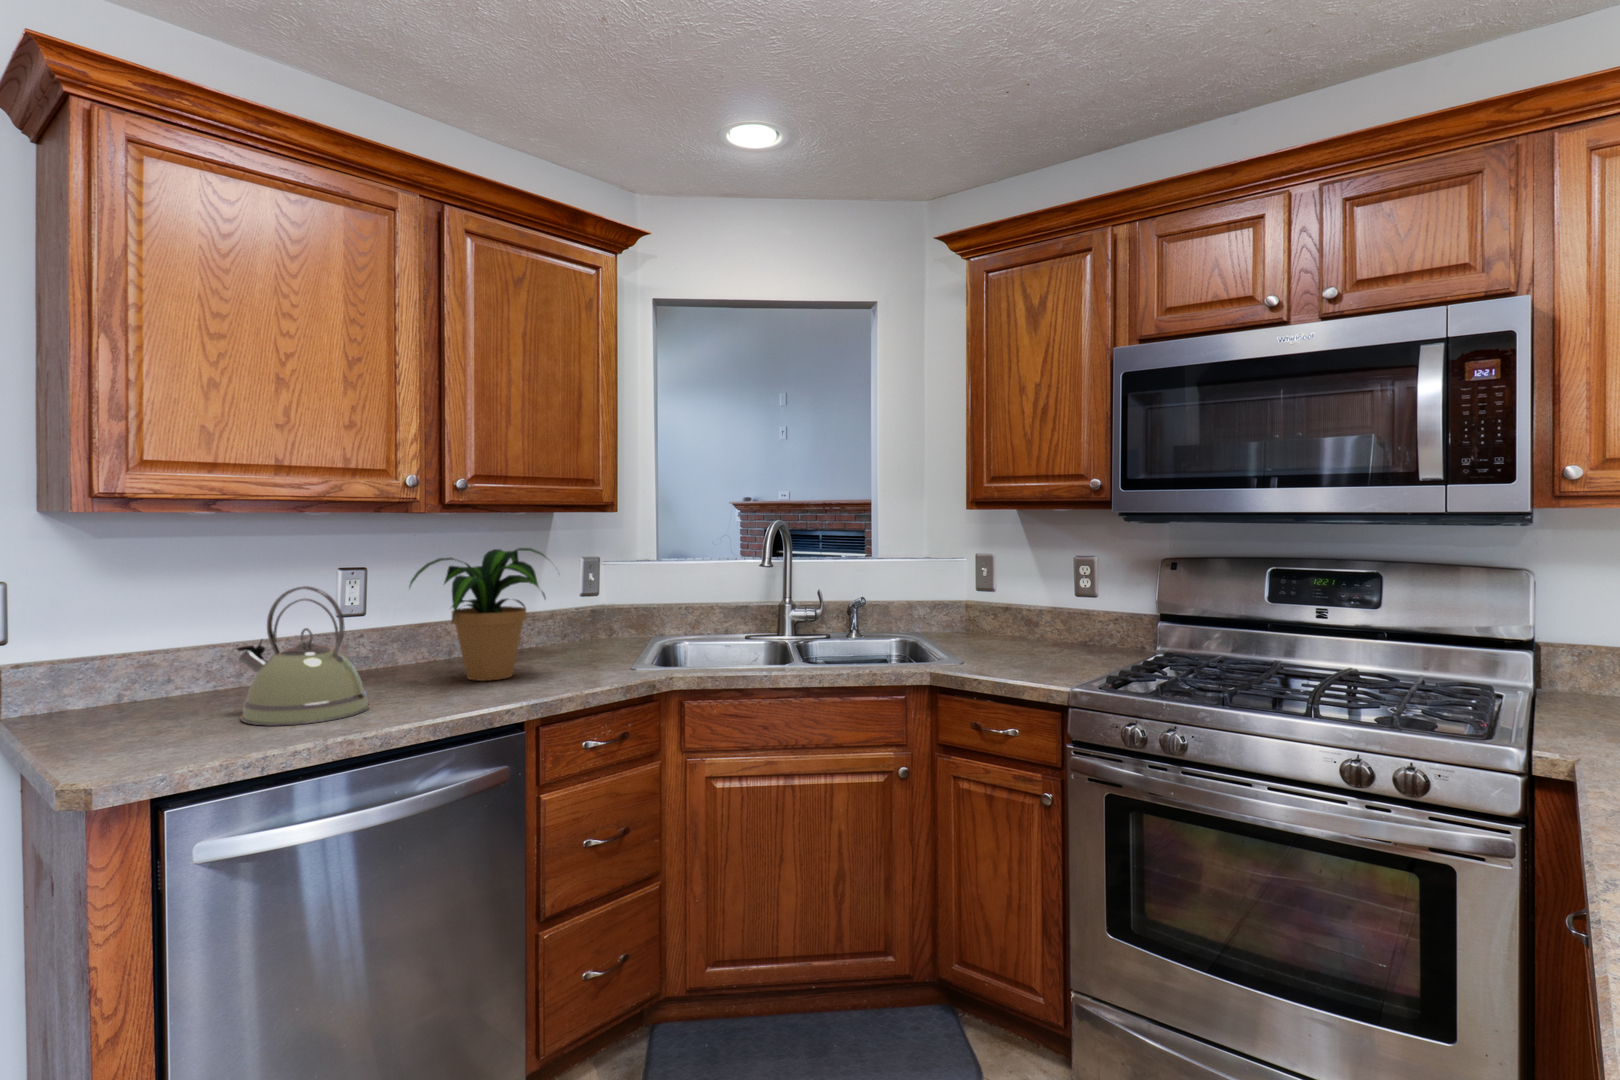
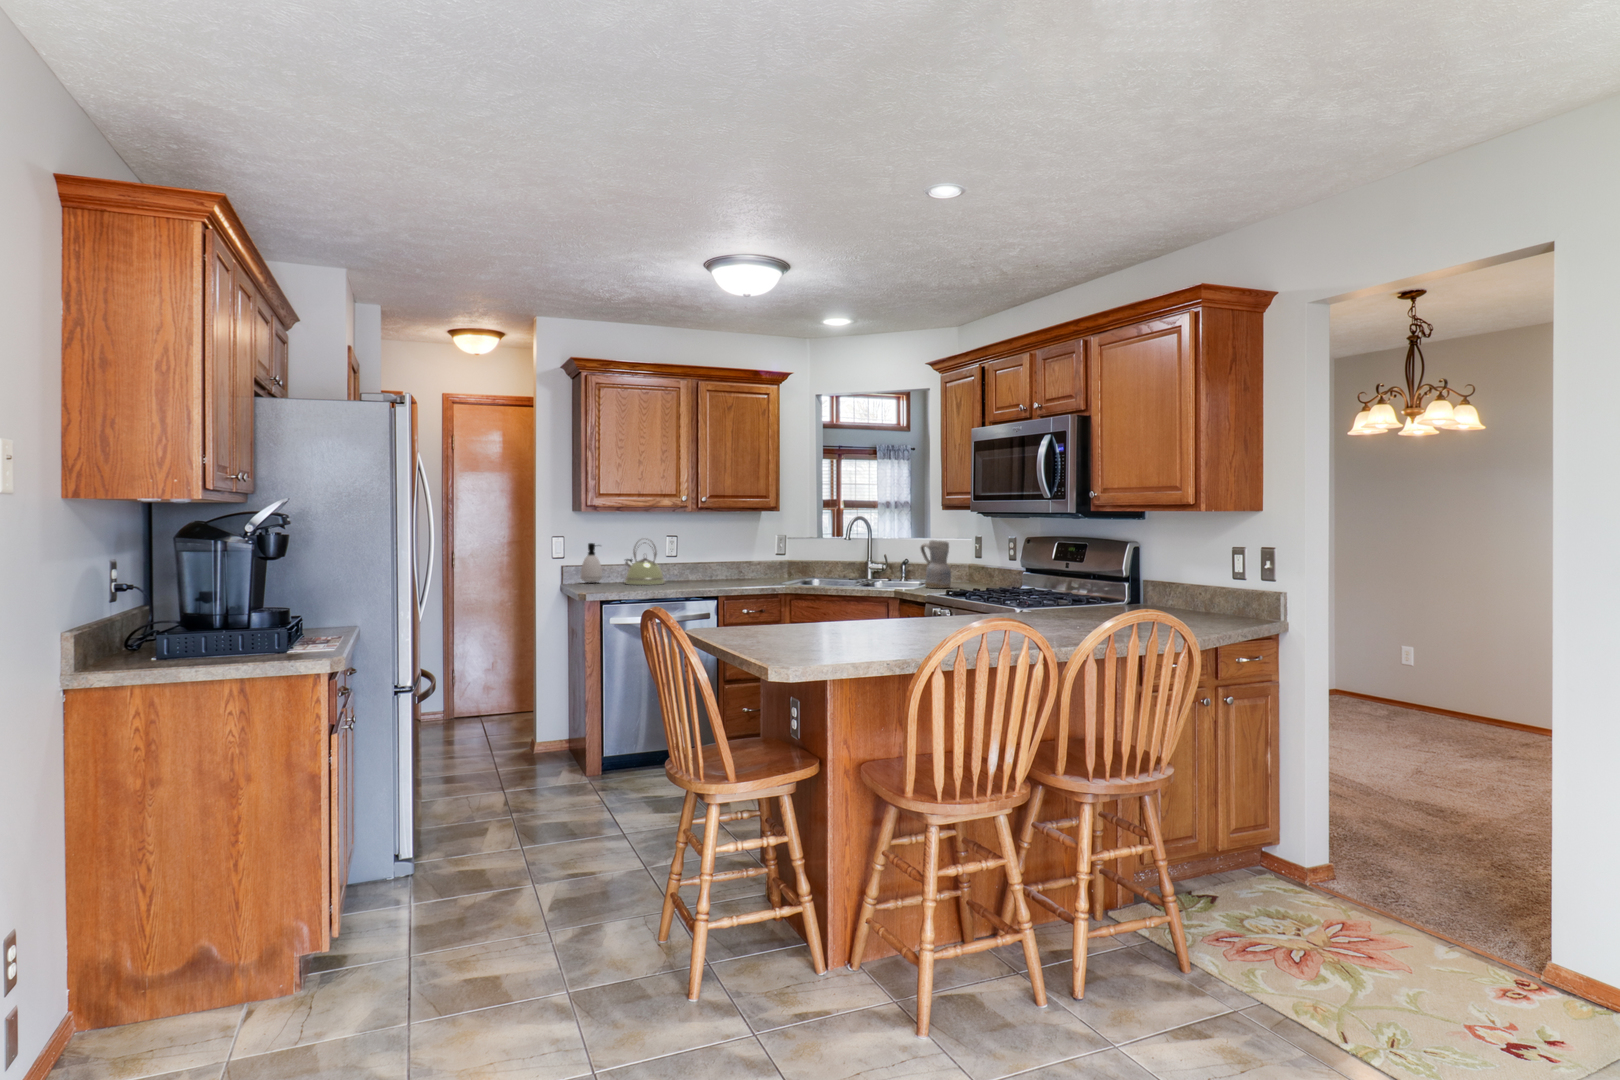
potted plant: present [409,548,546,681] -> none [684,527,743,581]
ceramic pitcher: none [972,566,1041,667] -> present [921,540,951,588]
soap dispenser: none [81,607,162,727] -> present [580,543,602,583]

